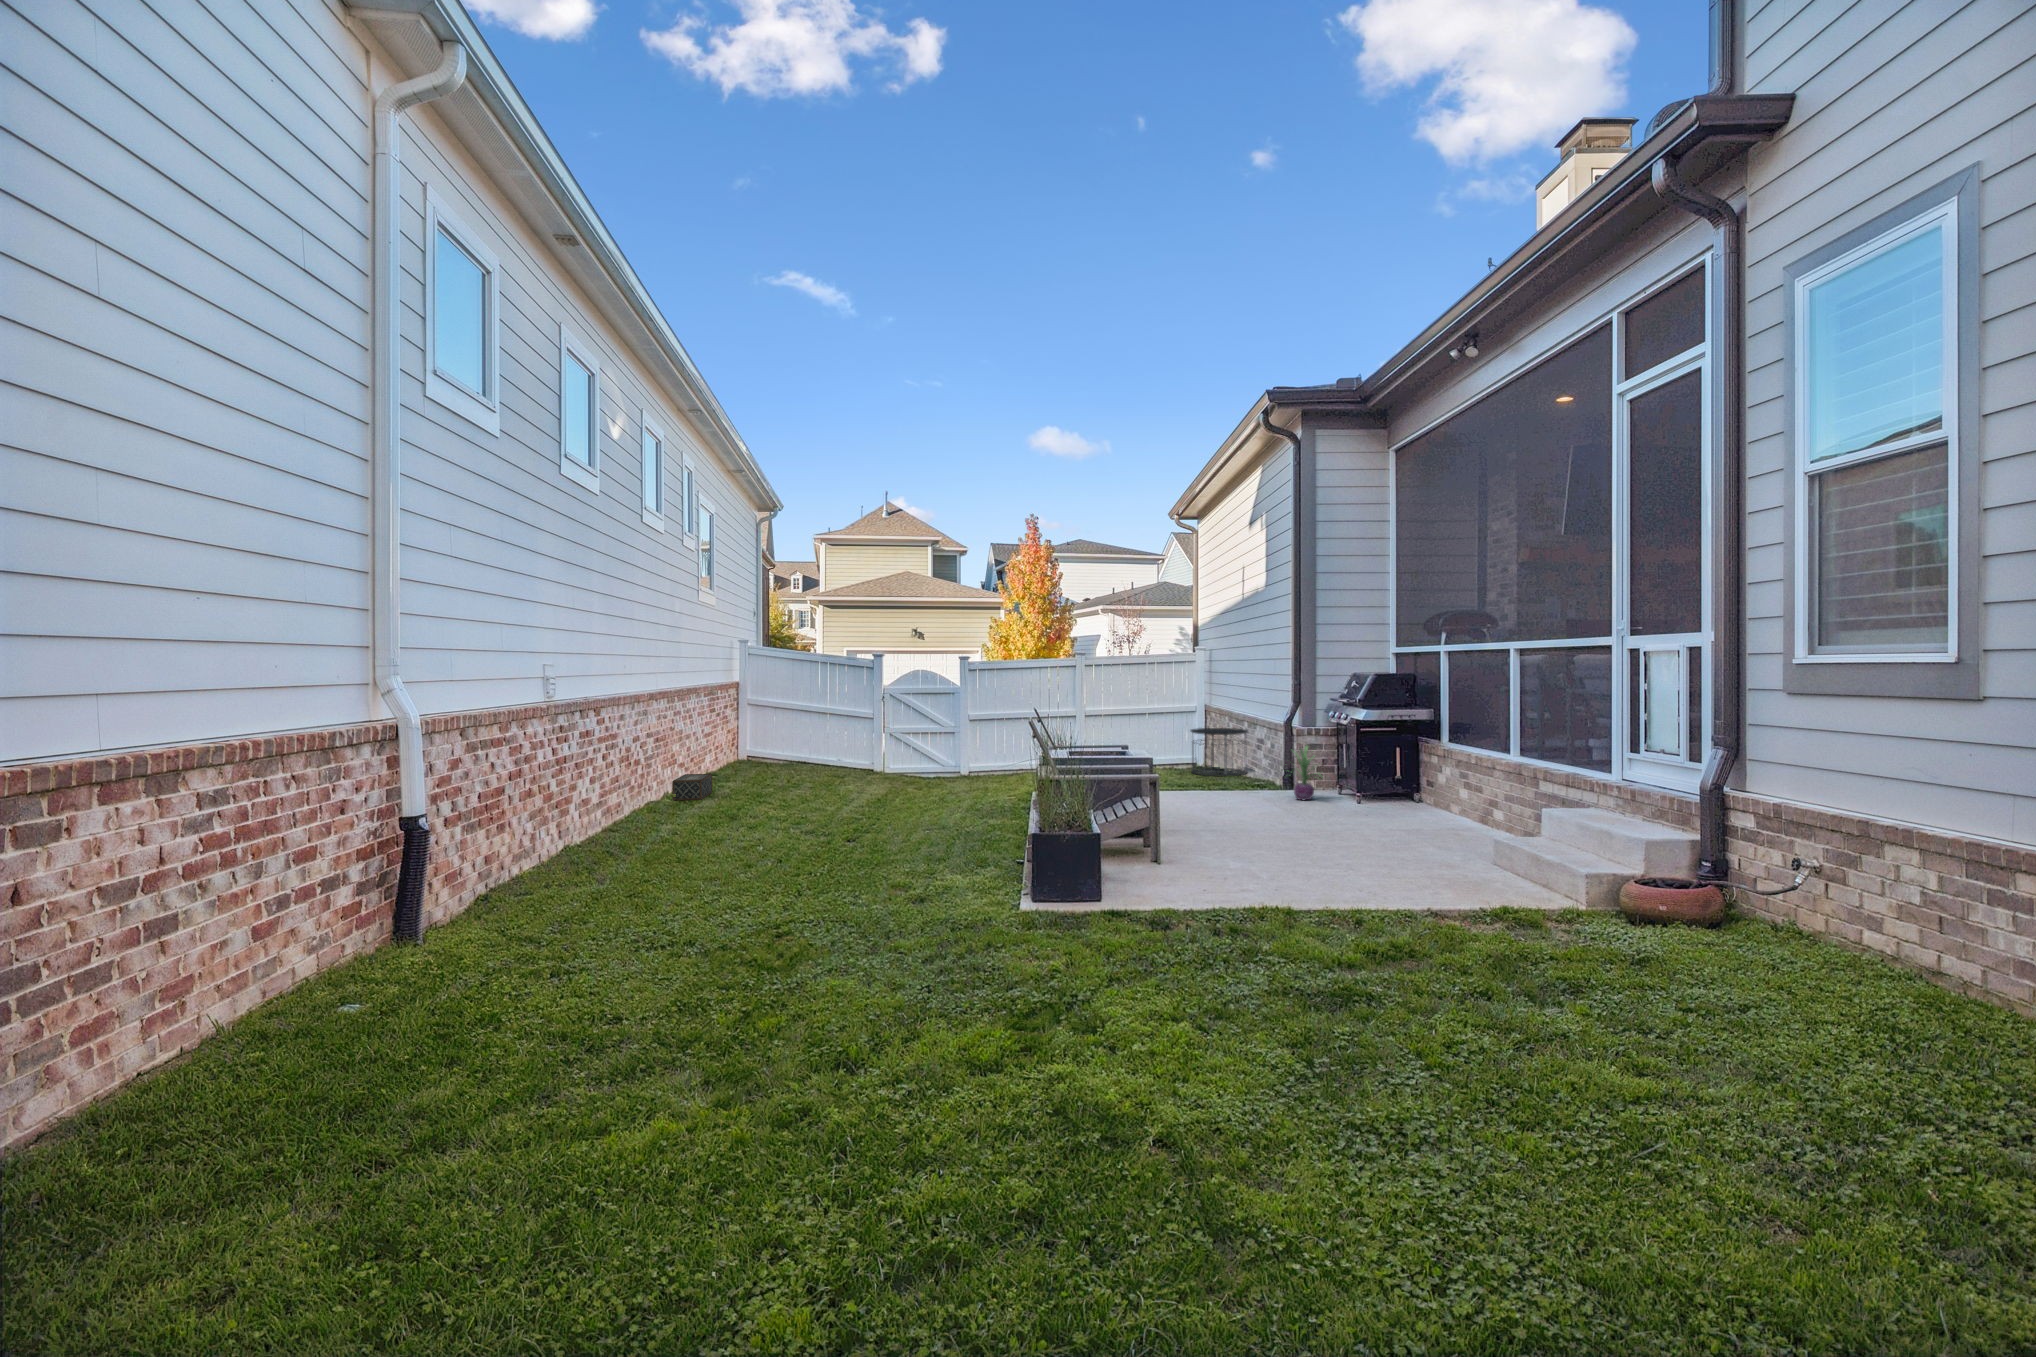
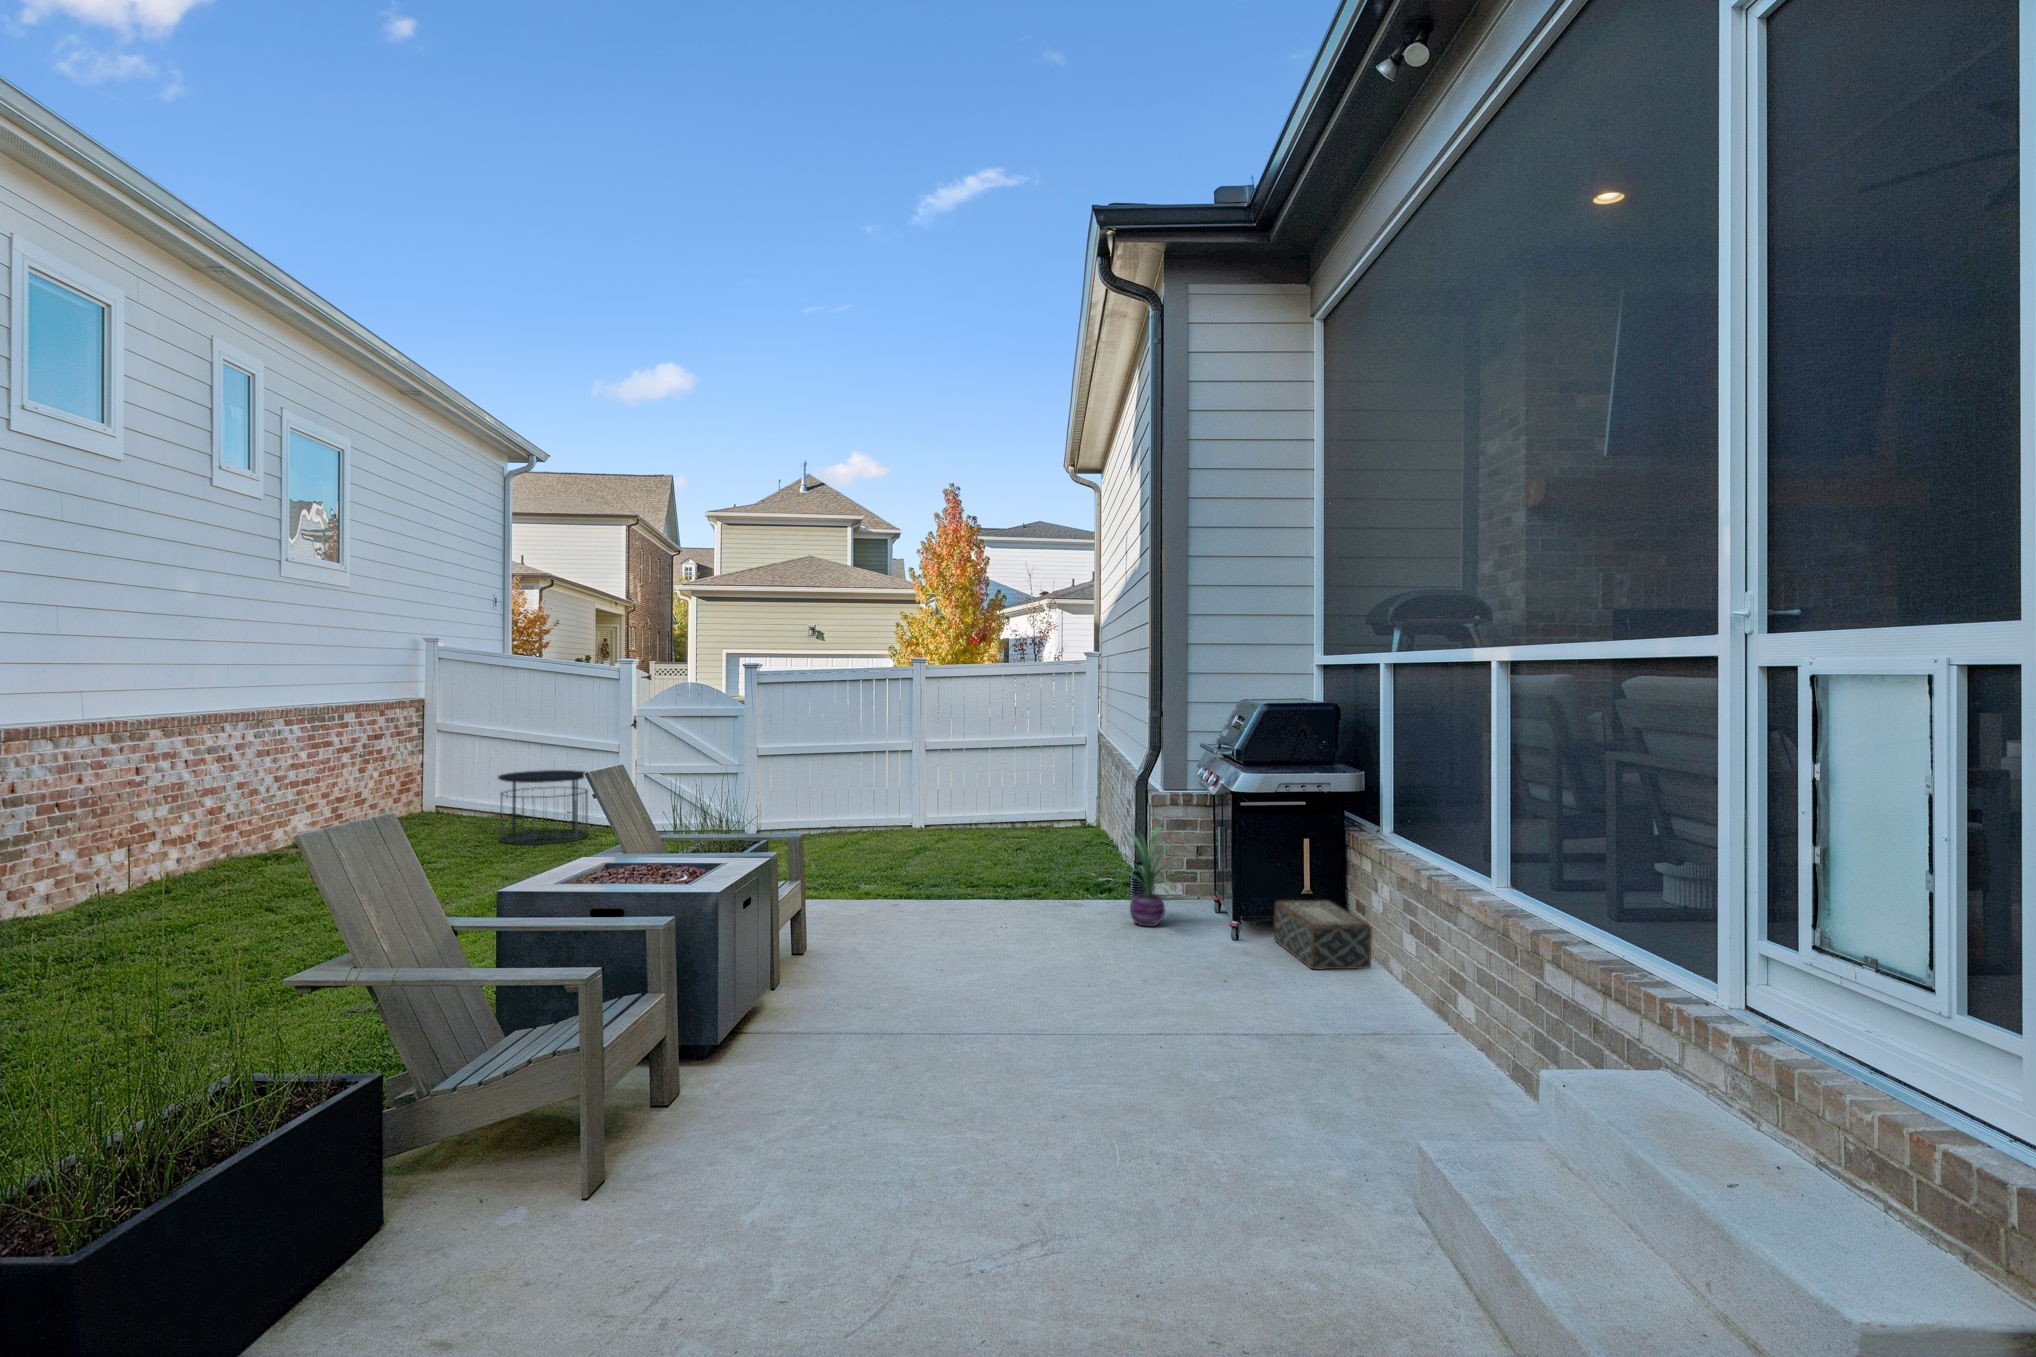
side table: present [1191,728,1247,776] -> present [498,770,588,845]
woven basket: present [672,774,712,800] -> present [1274,900,1372,970]

